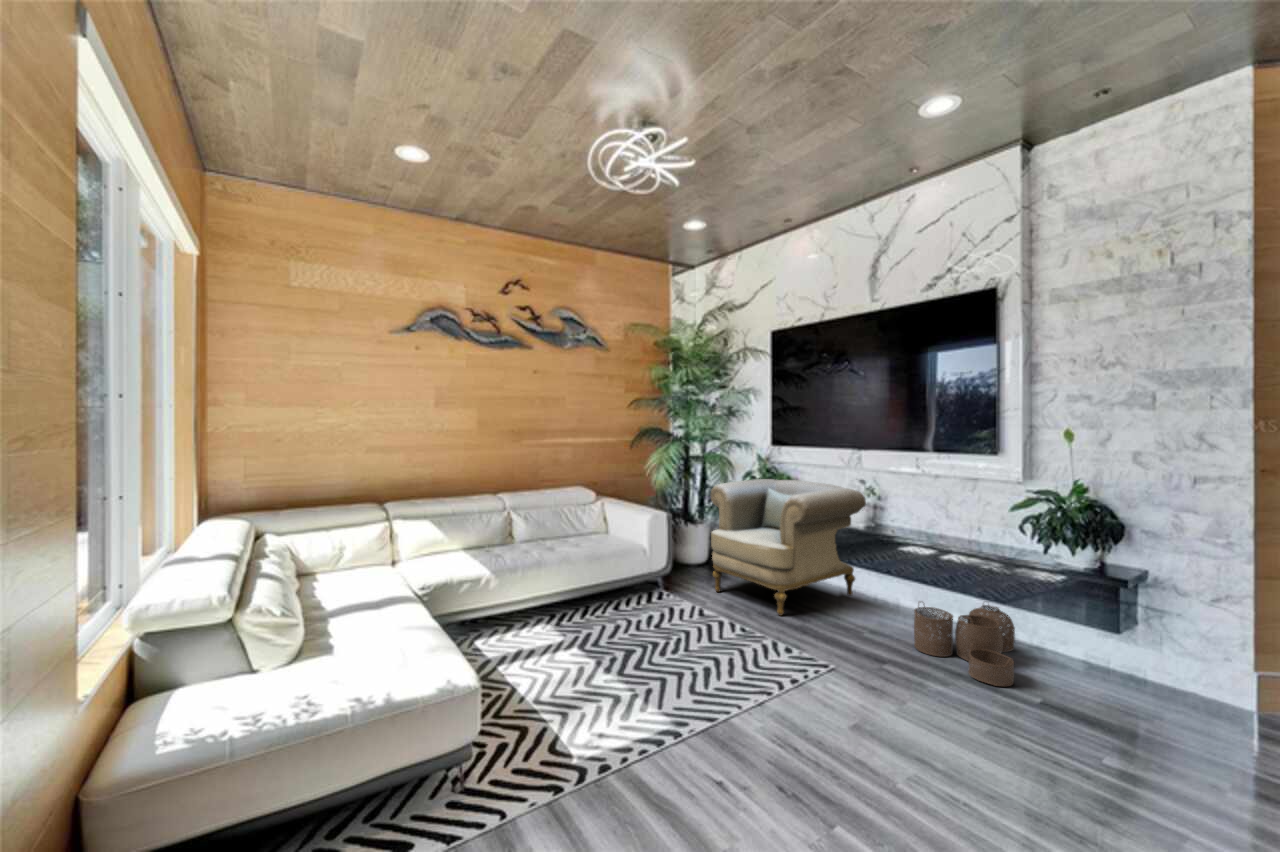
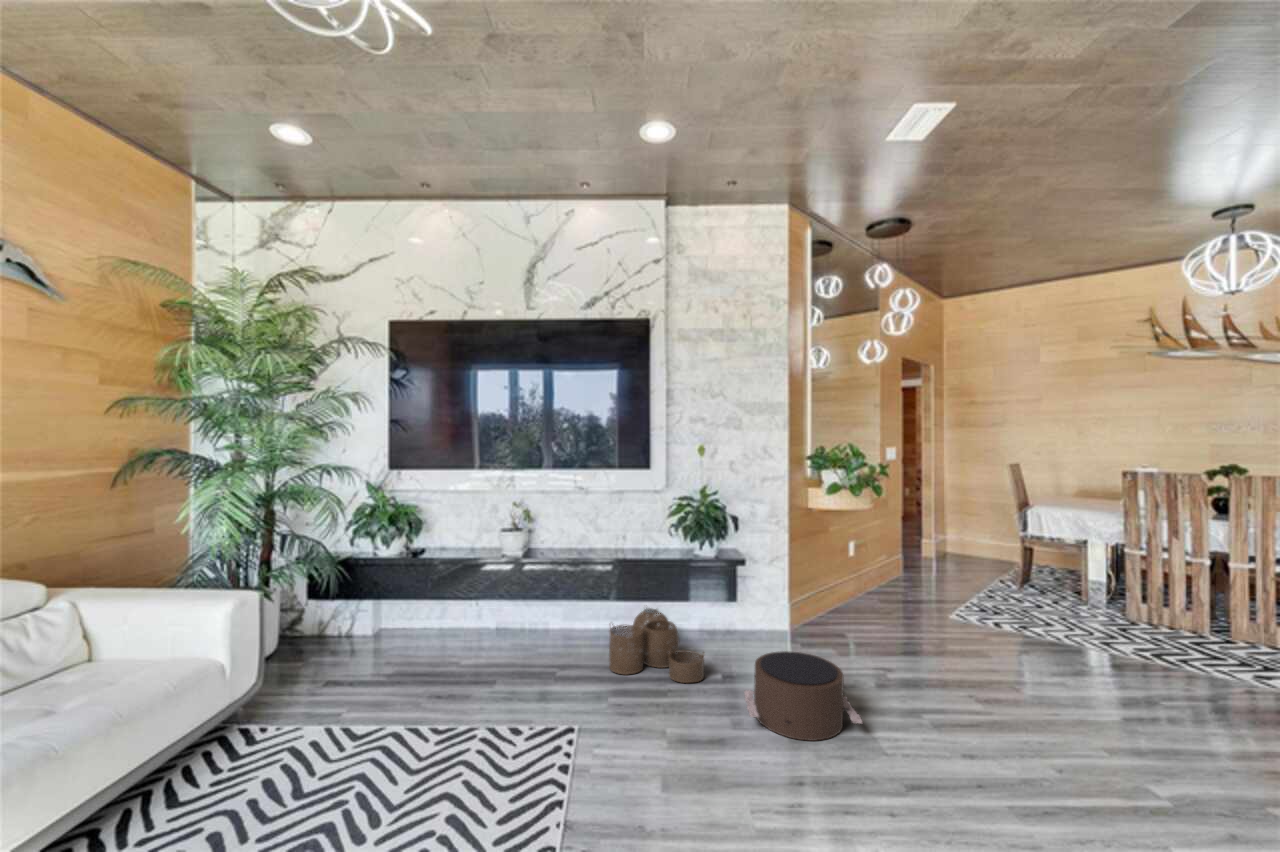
armchair: present [711,479,866,616] -> none [321,512,522,692]
pouf: none [995,676,1178,796] -> present [745,651,862,741]

